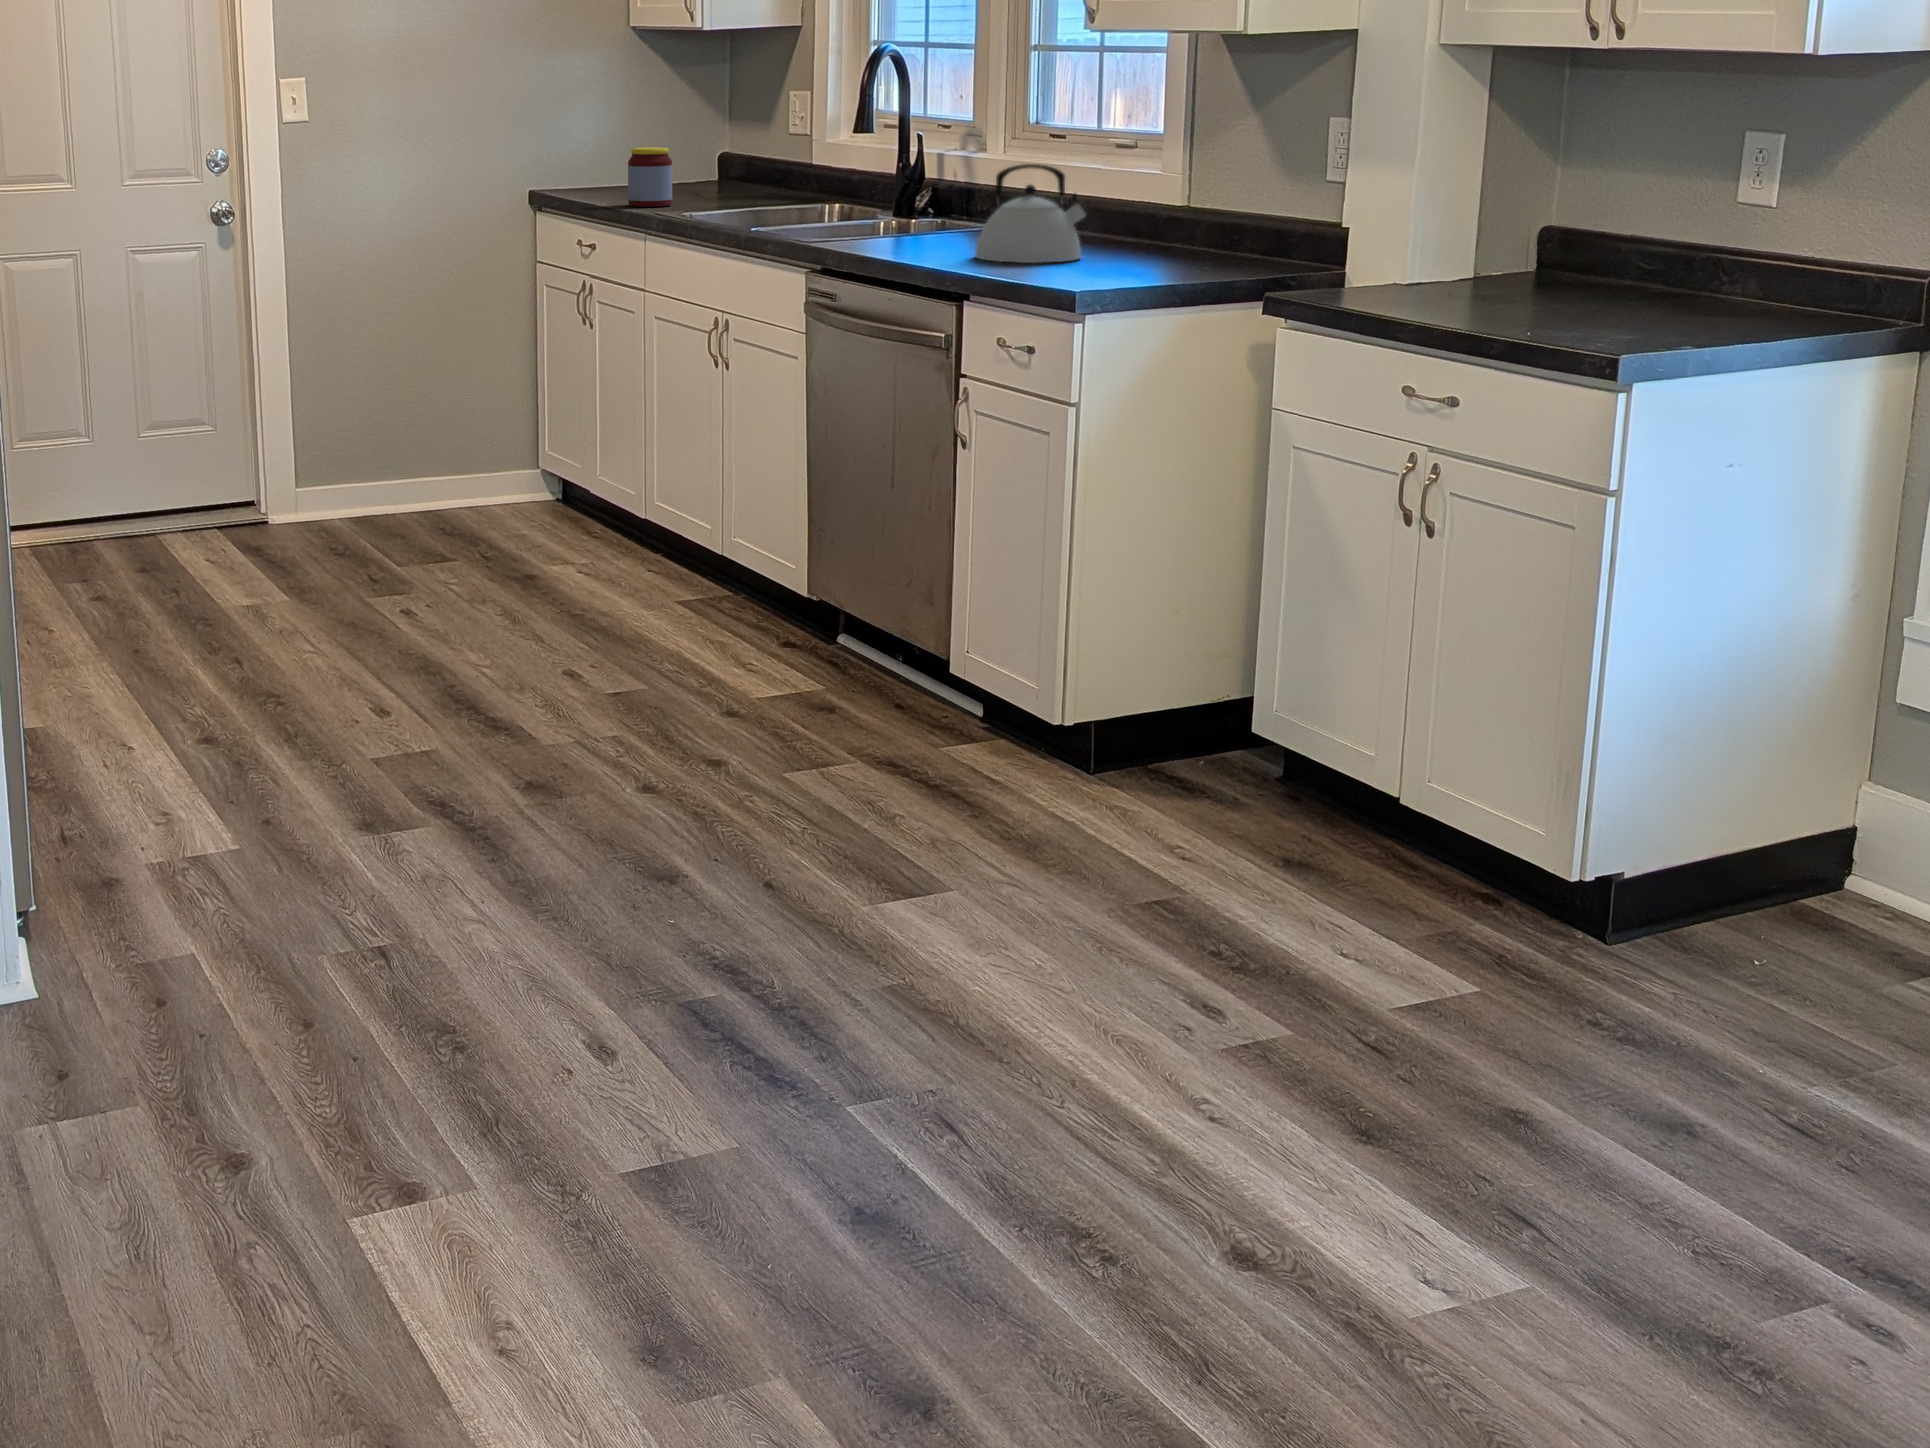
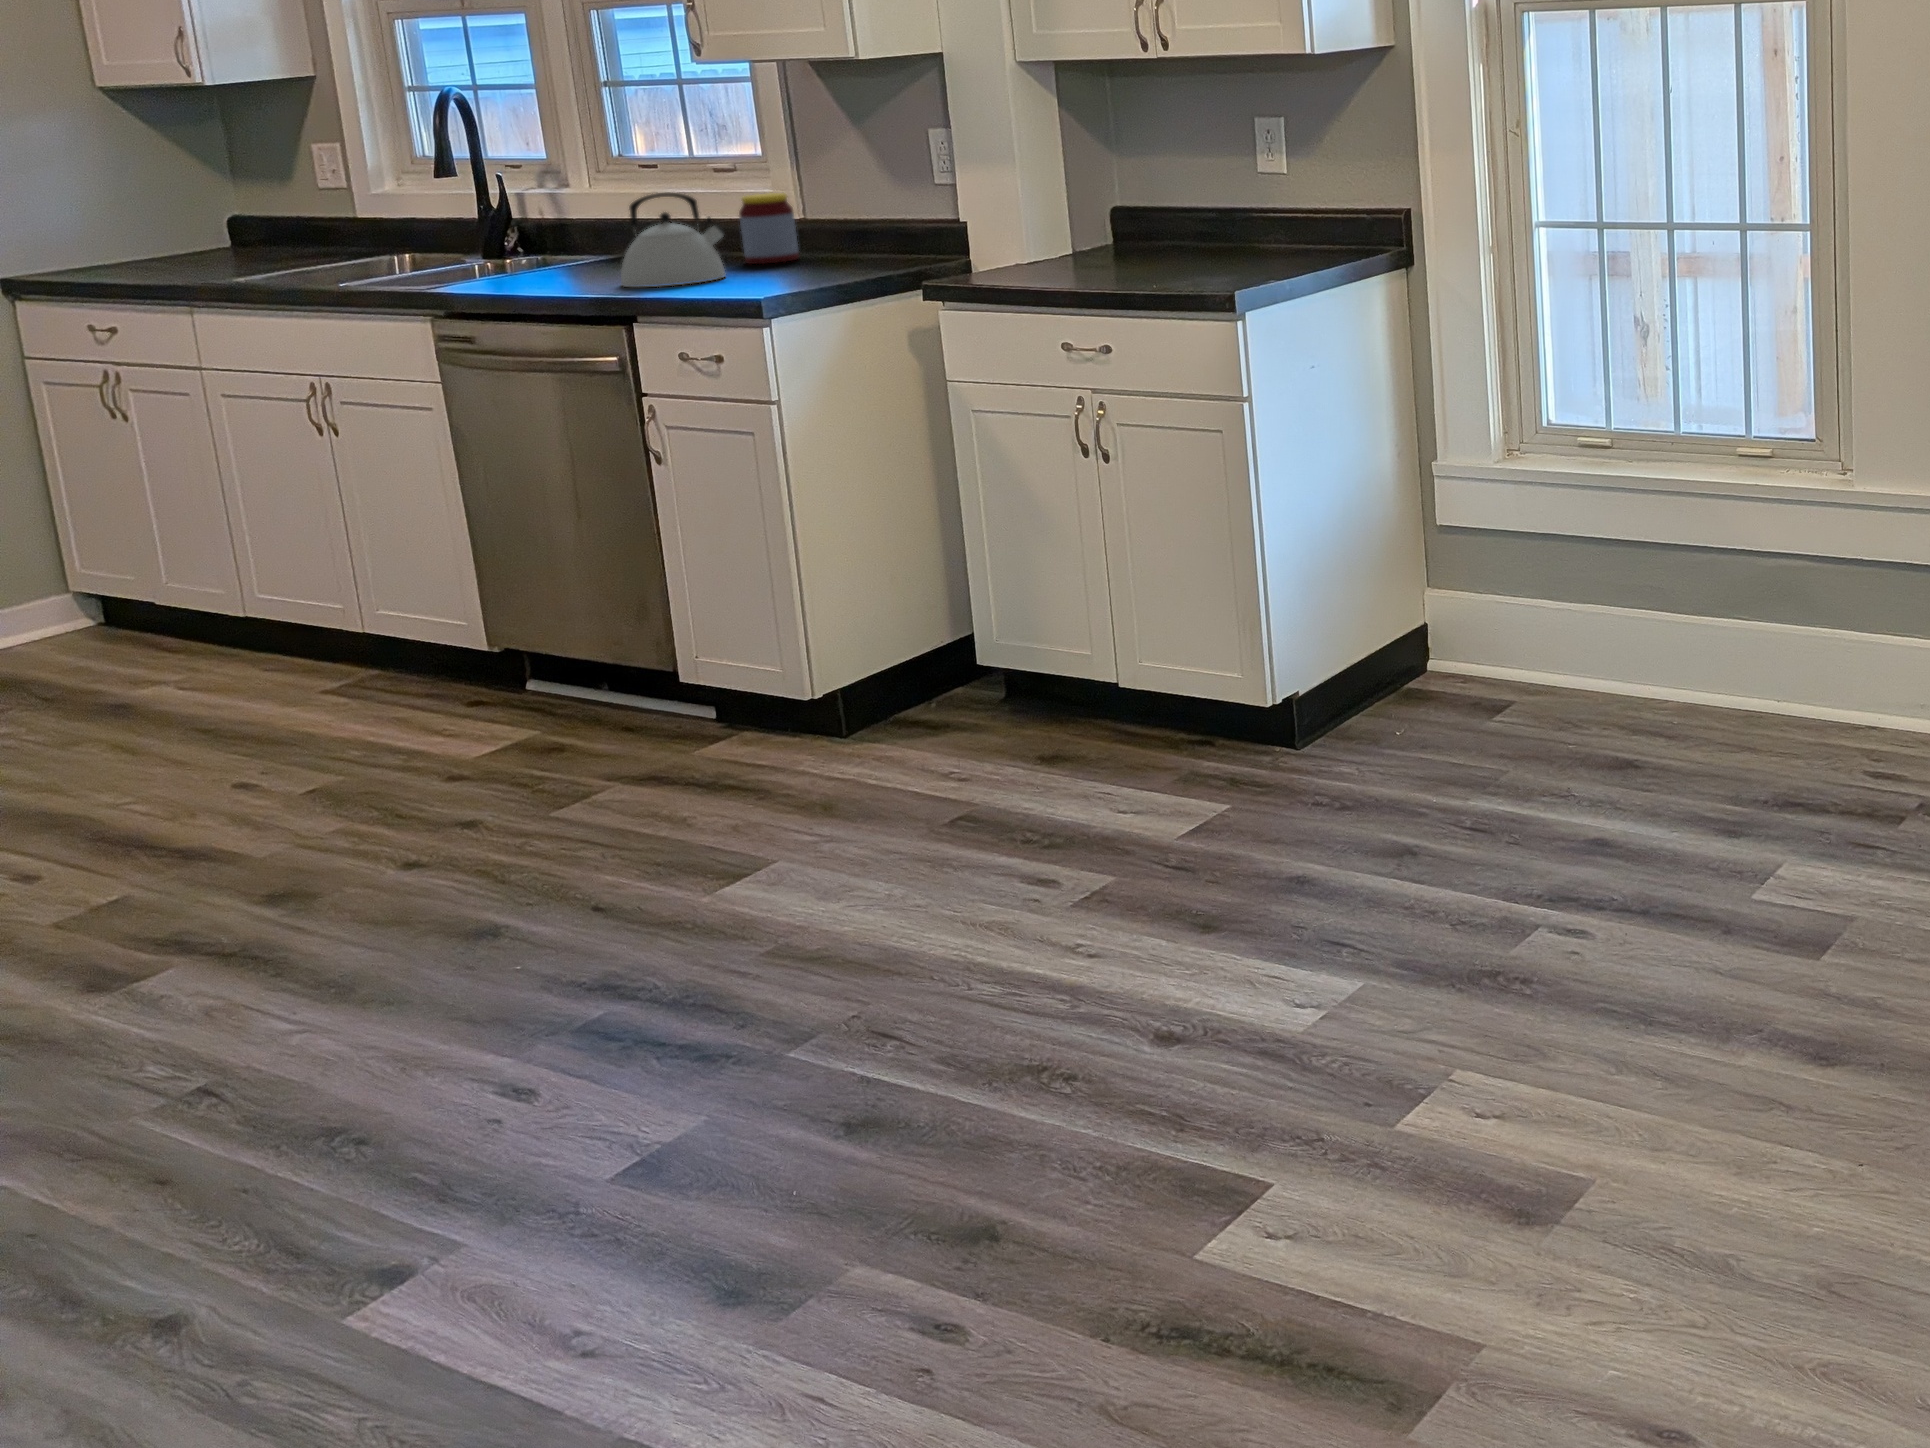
jar: present [628,147,672,207] -> present [739,193,799,264]

